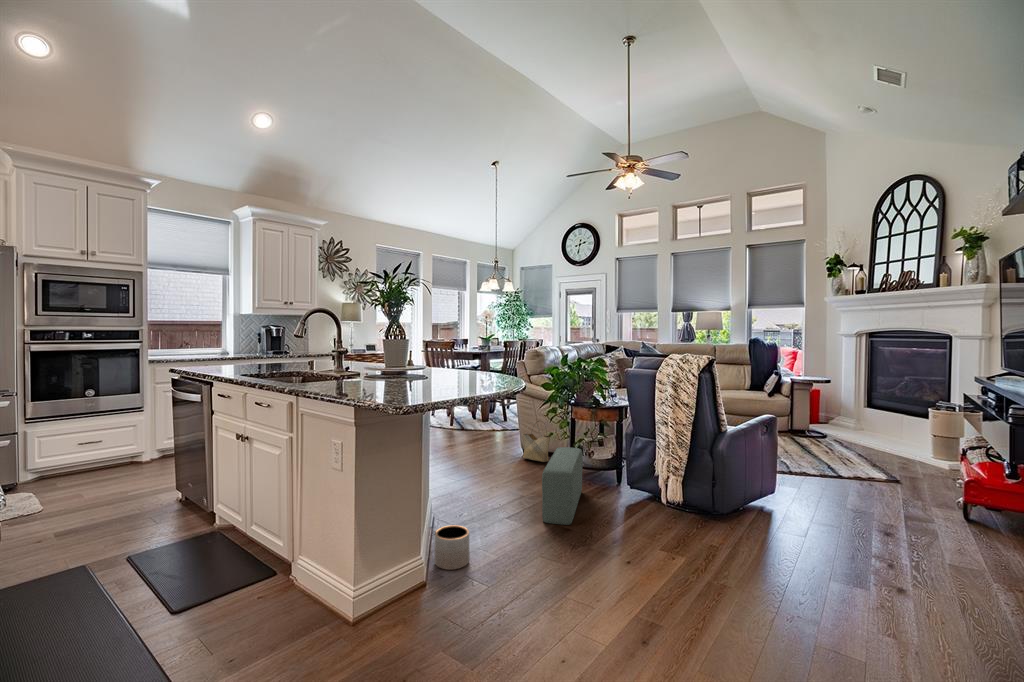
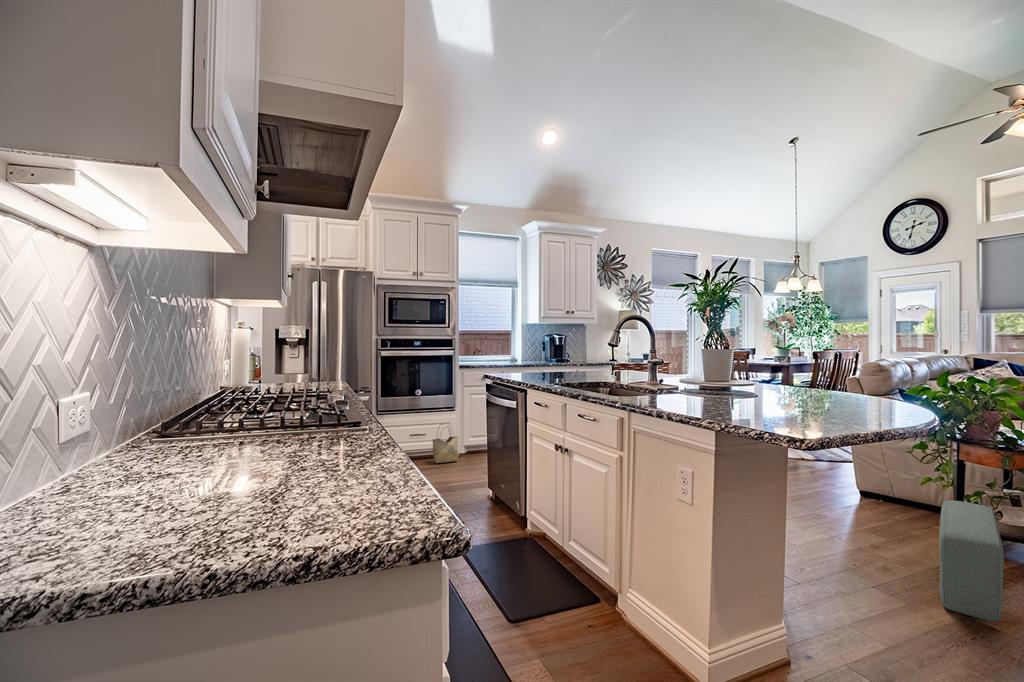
woven basket: present [523,421,550,462] -> present [432,424,459,463]
planter: present [434,525,470,570] -> none [793,589,846,654]

